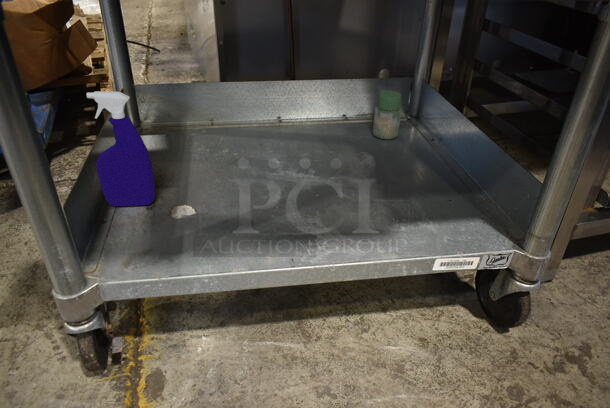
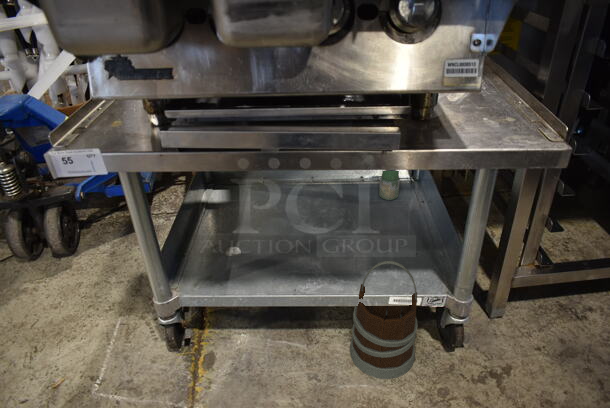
spray bottle: present [87,91,155,206] -> none [179,177,218,245]
wooden bucket: none [367,201,479,382] -> present [350,261,418,379]

